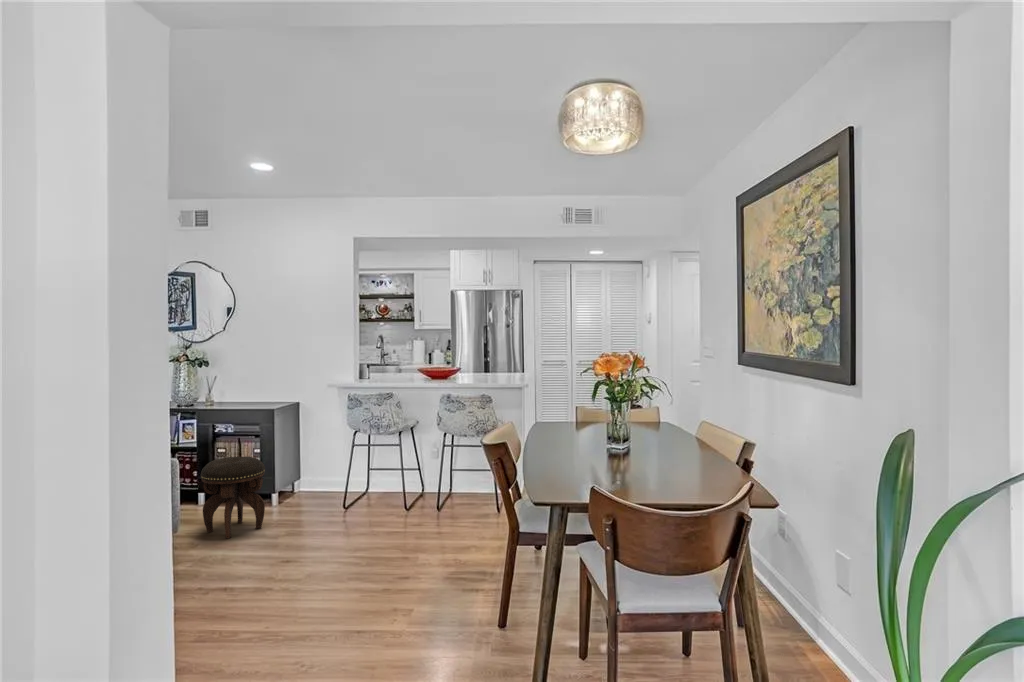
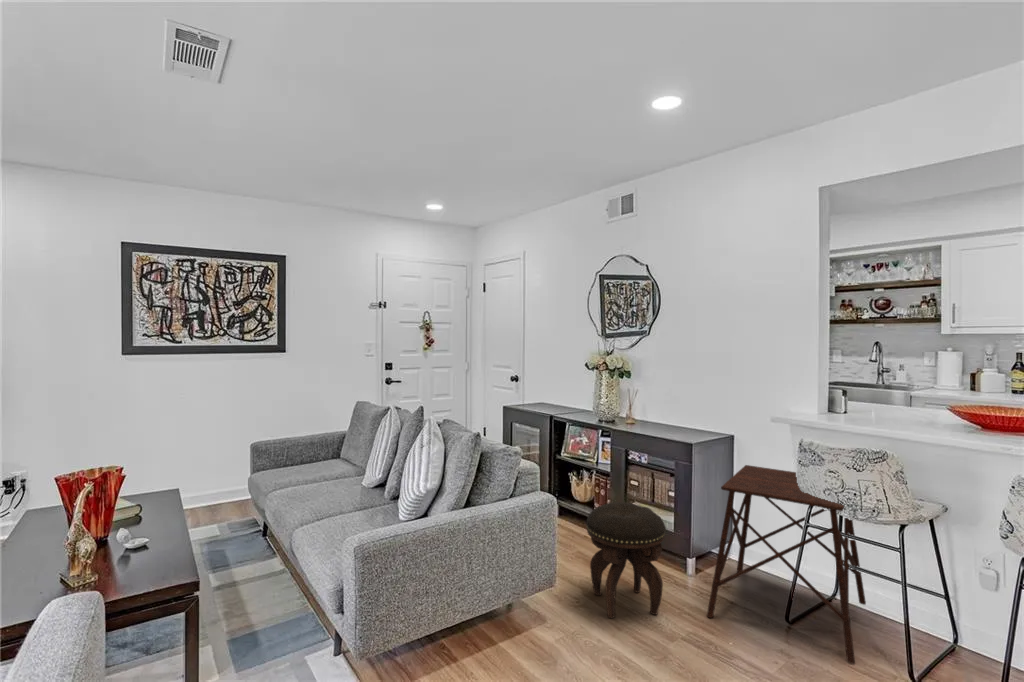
side table: none [295,417,384,520] -> present [707,465,866,664]

